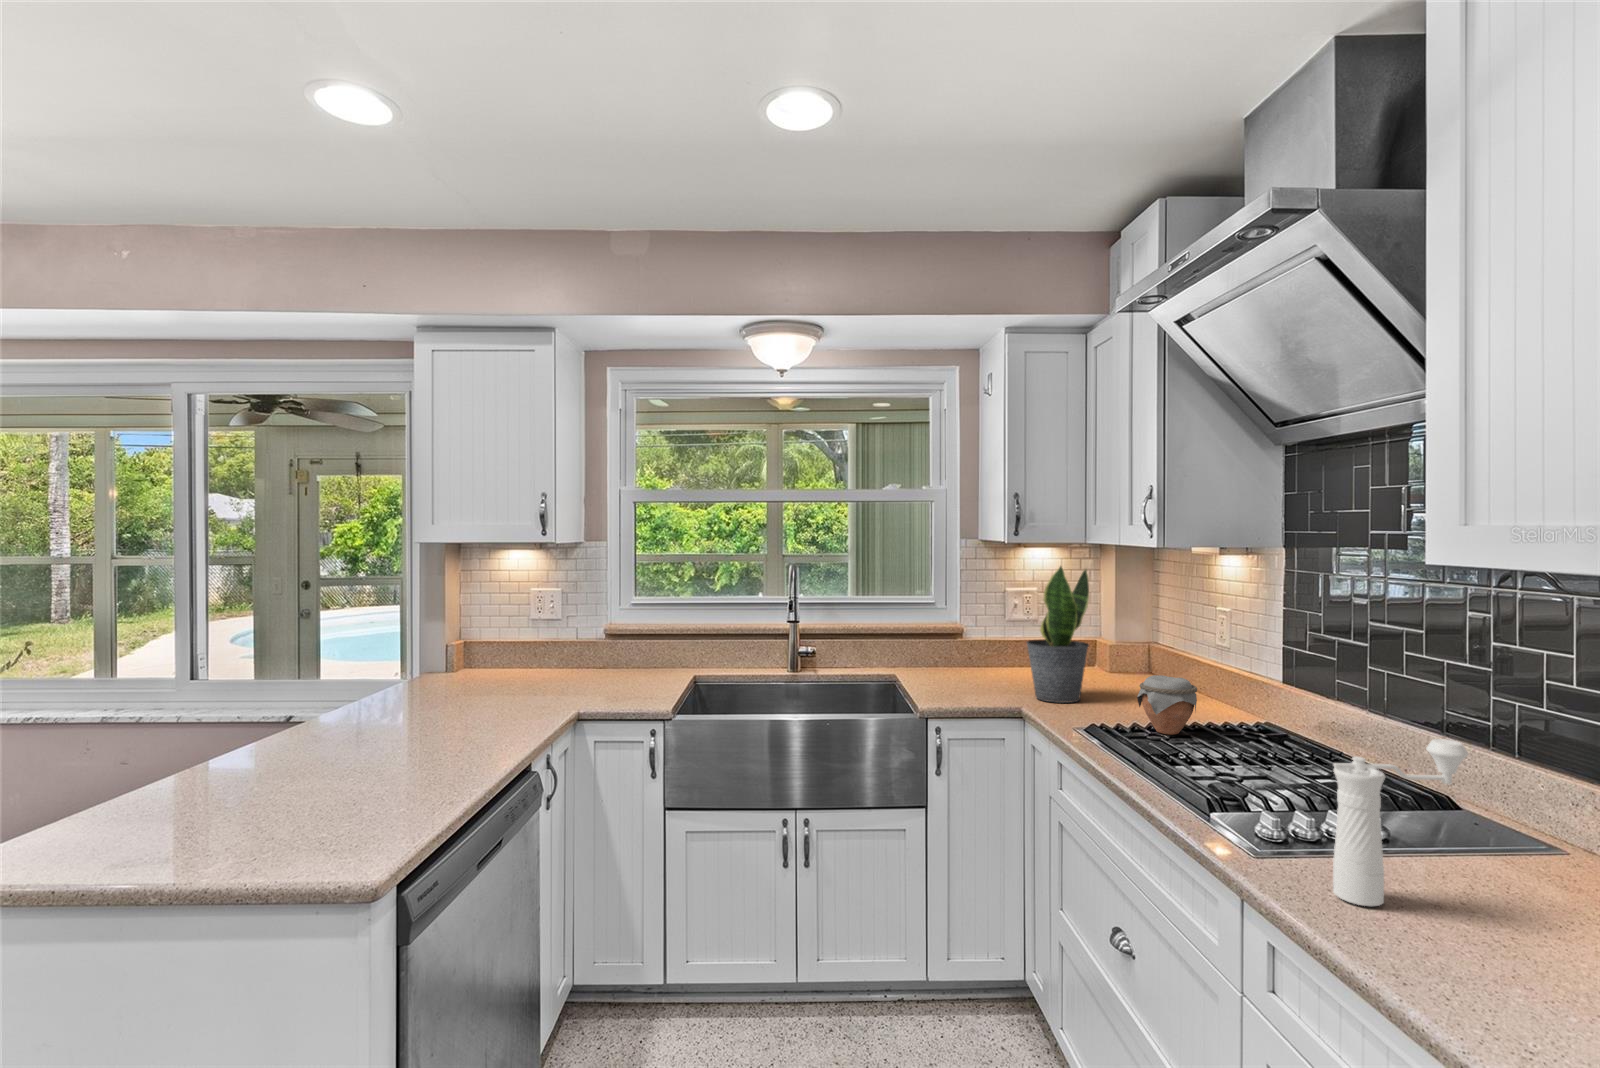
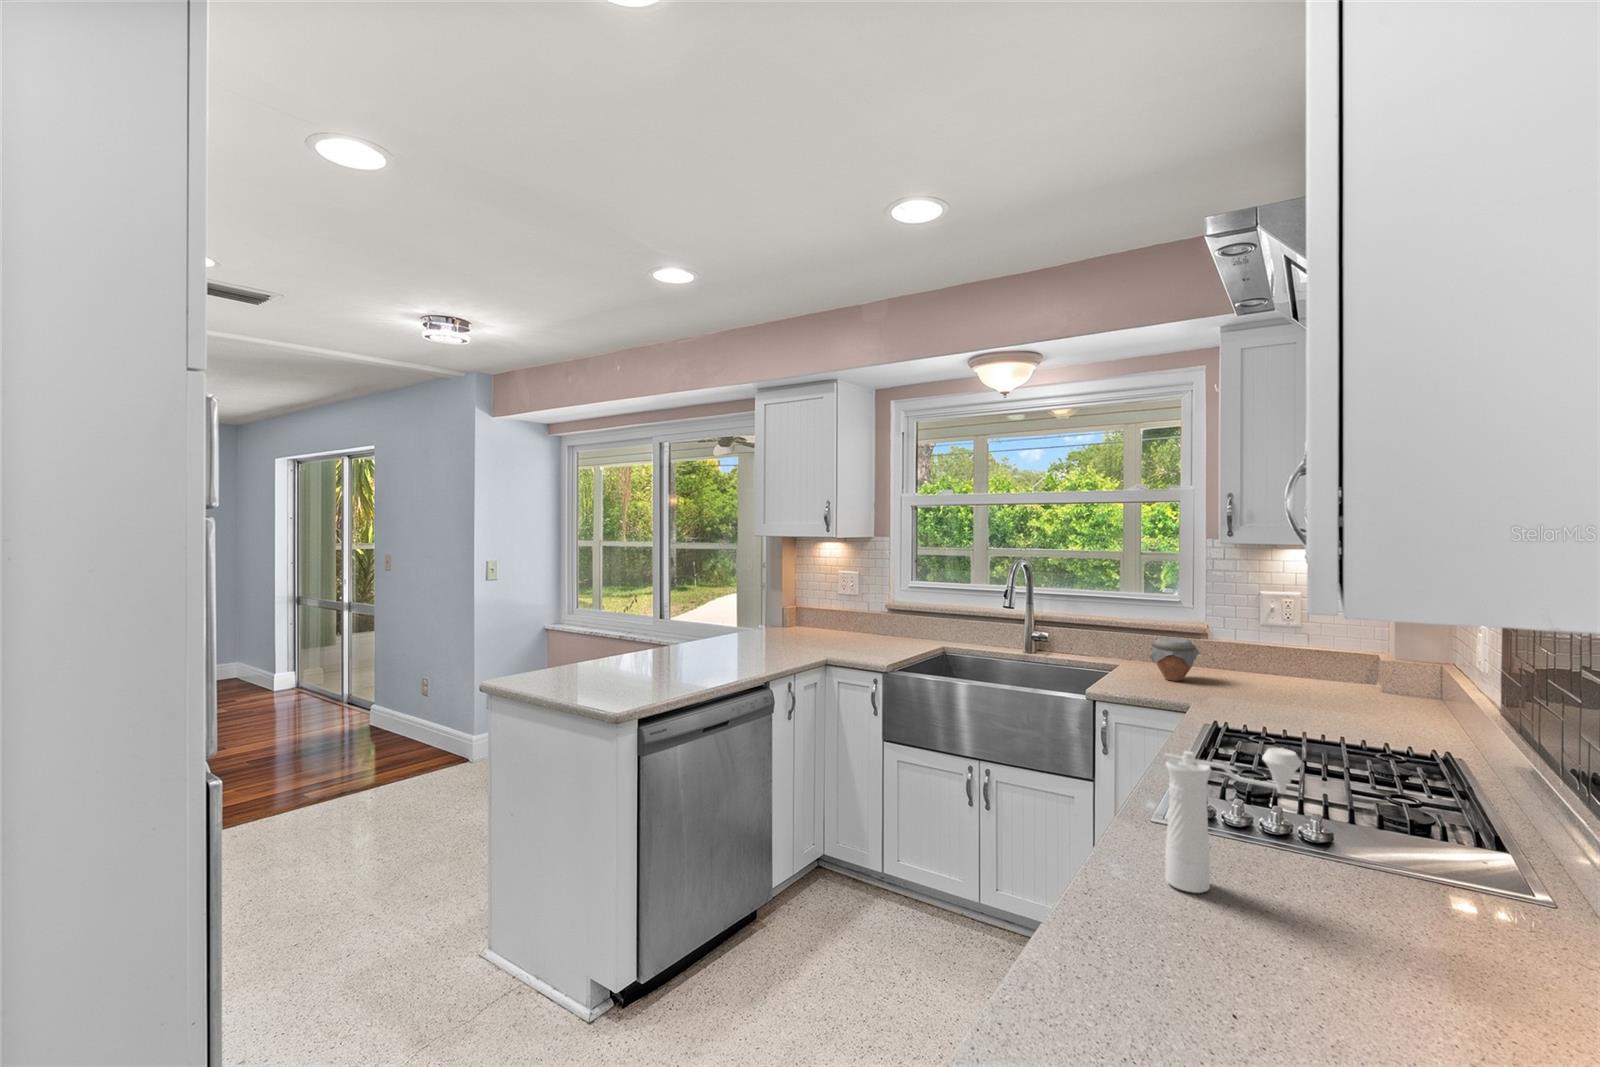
potted plant: present [1027,566,1089,703] -> none [1210,566,1283,706]
jar: present [1137,675,1197,734] -> present [1149,637,1199,681]

